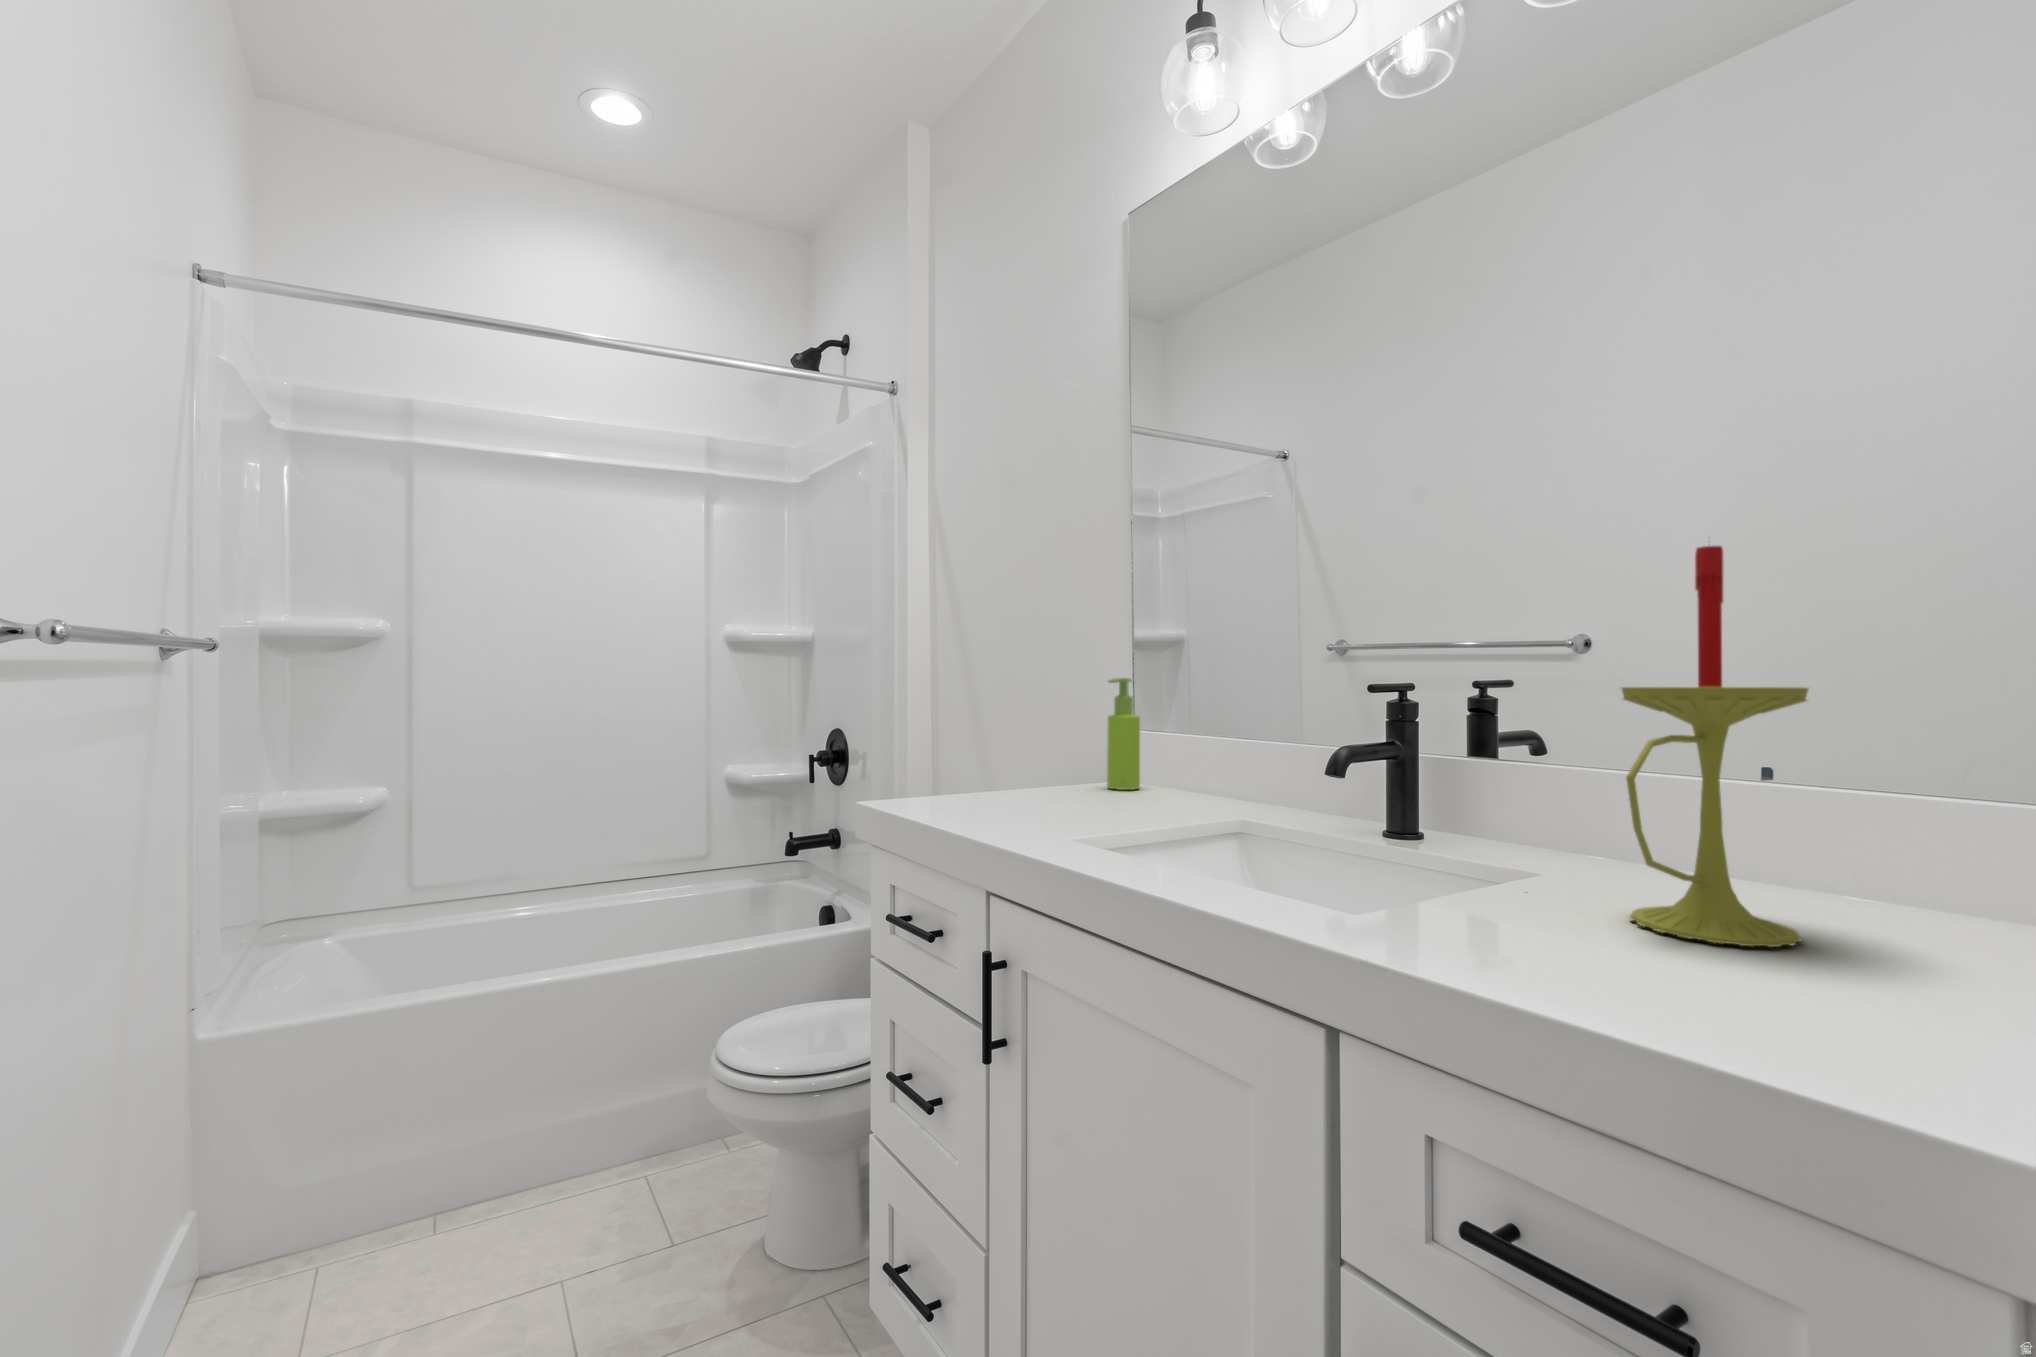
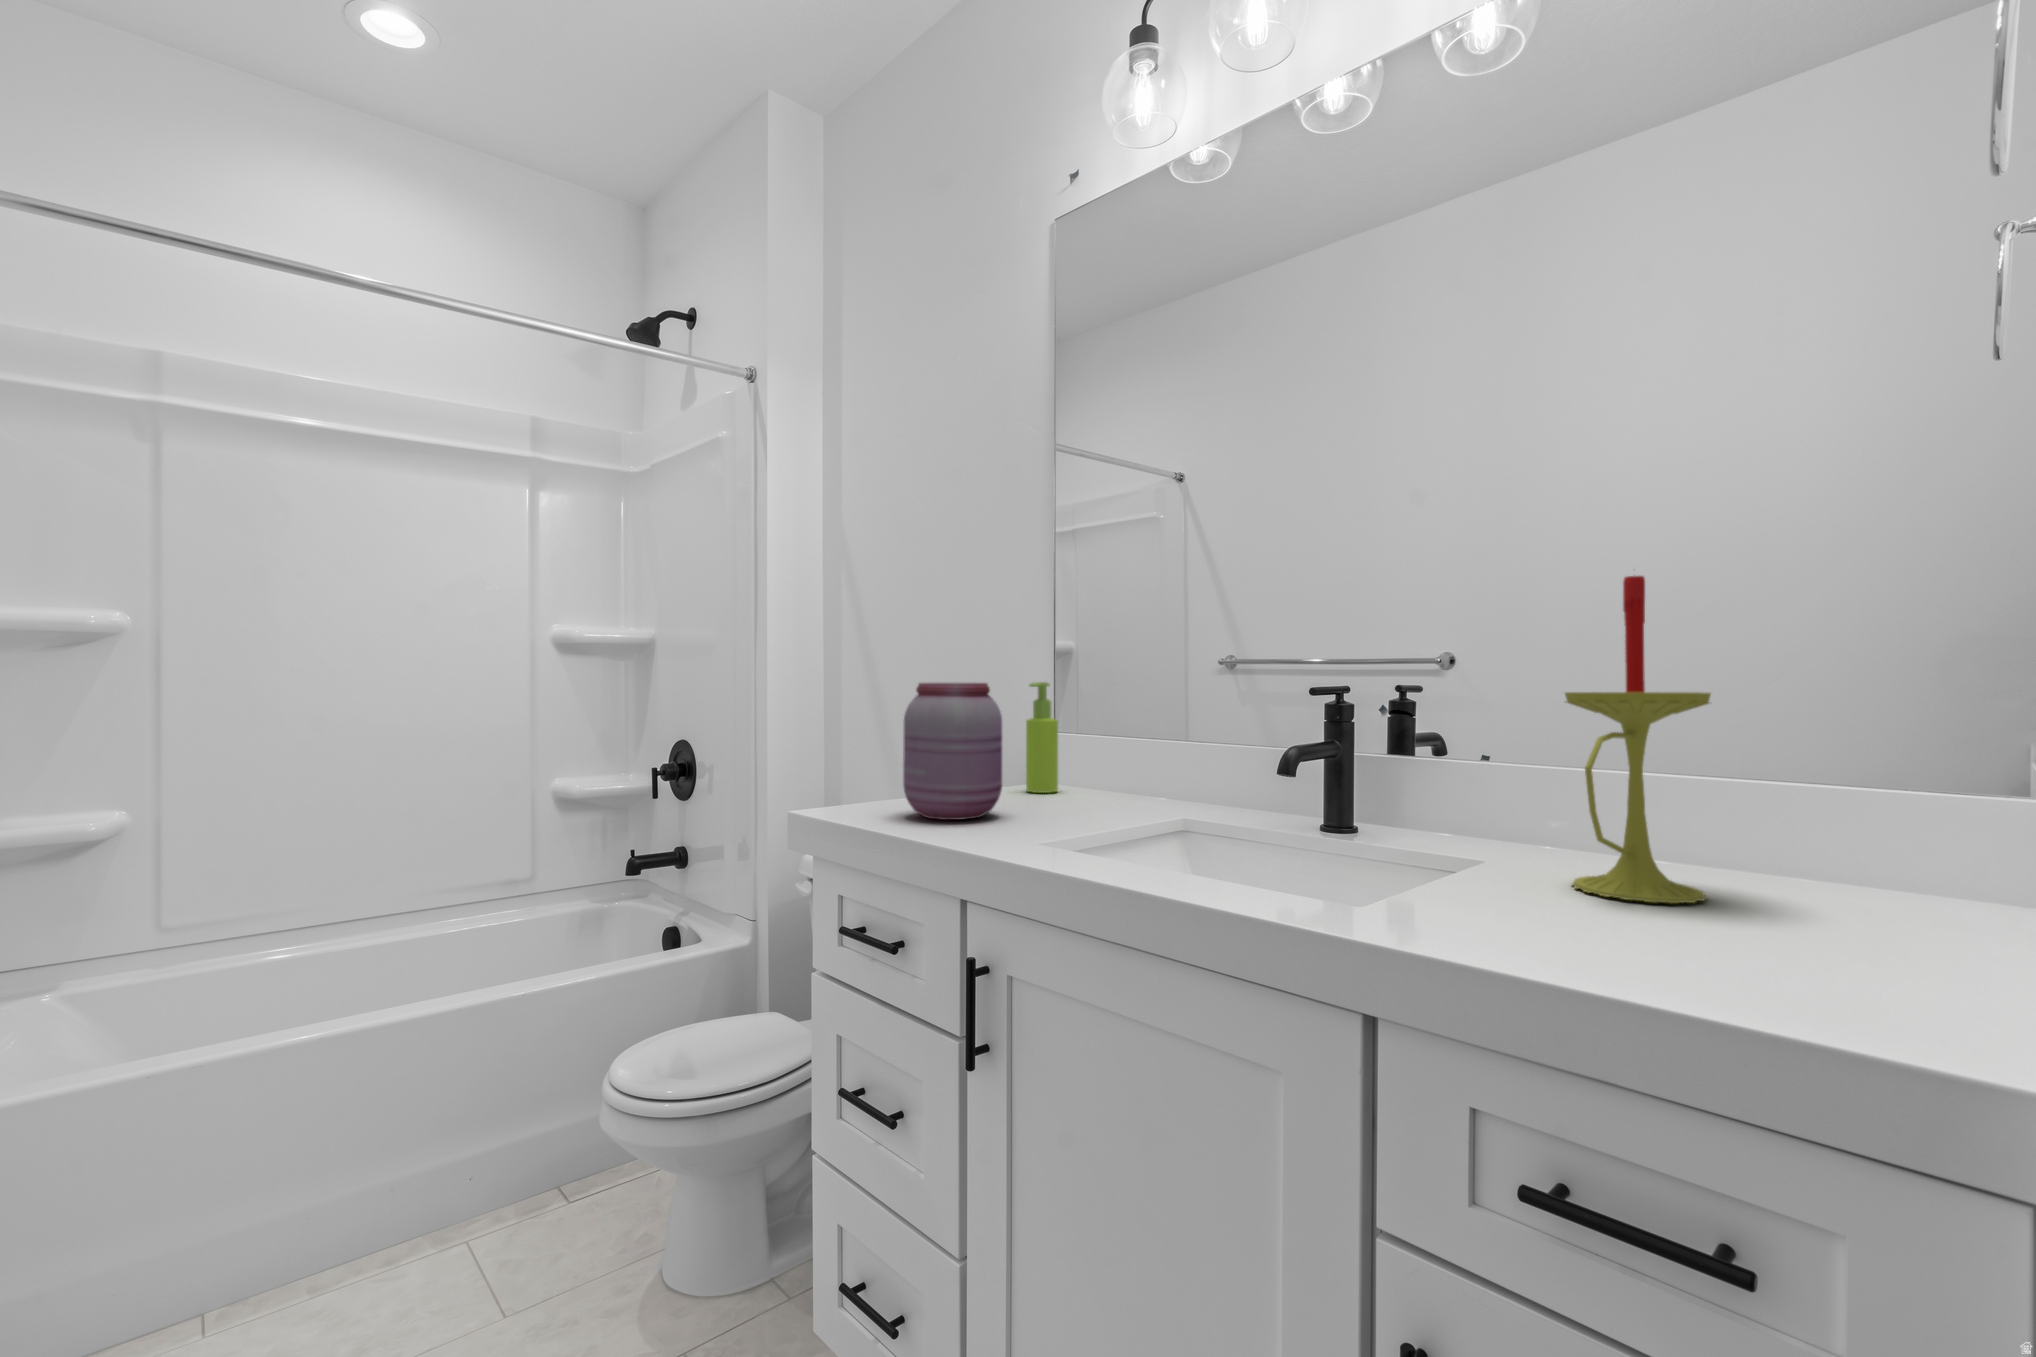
jar: none [959,678,1056,814] -> present [903,683,1002,820]

